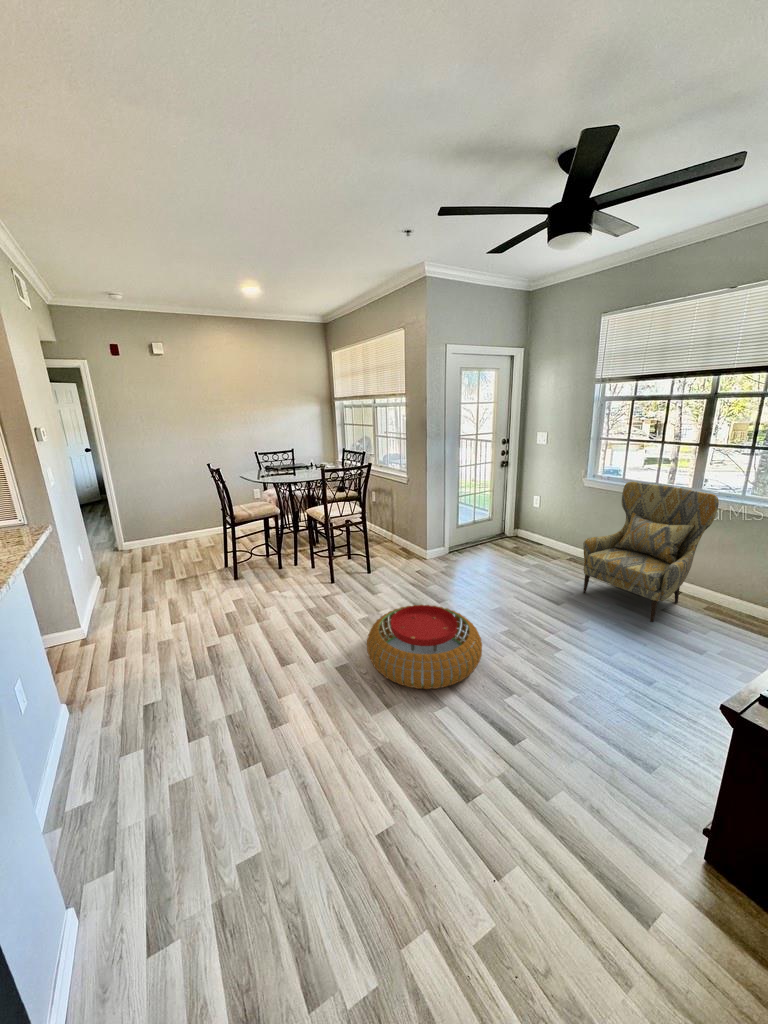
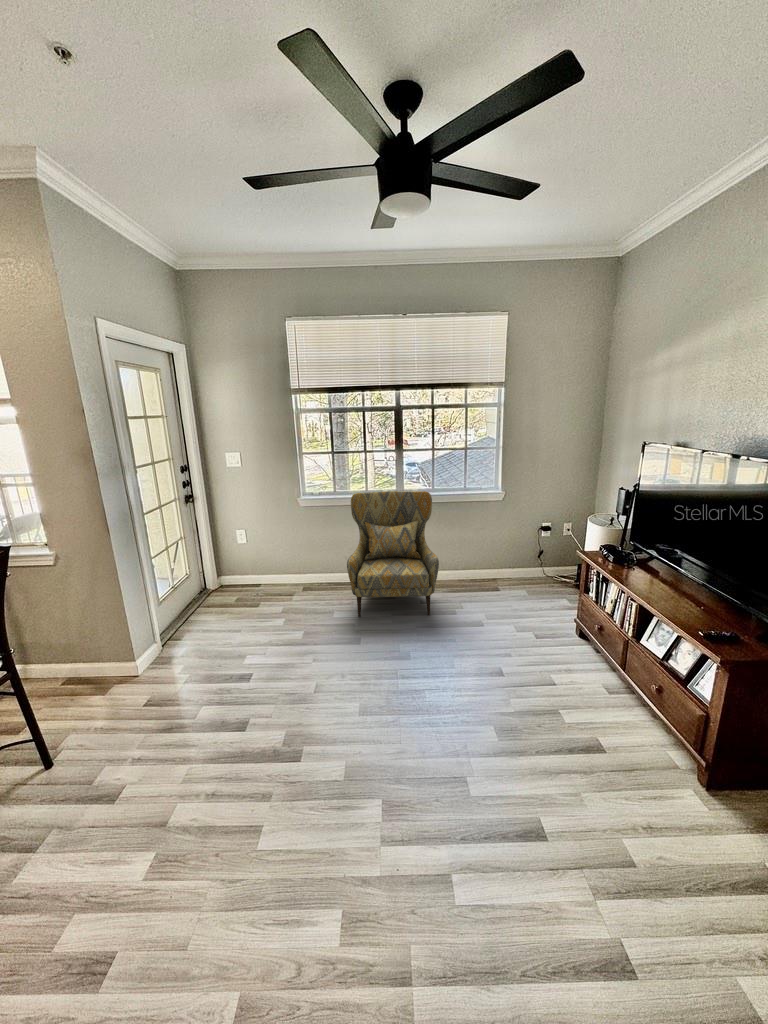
pouf: present [367,605,482,689] -> none [231,725,435,947]

